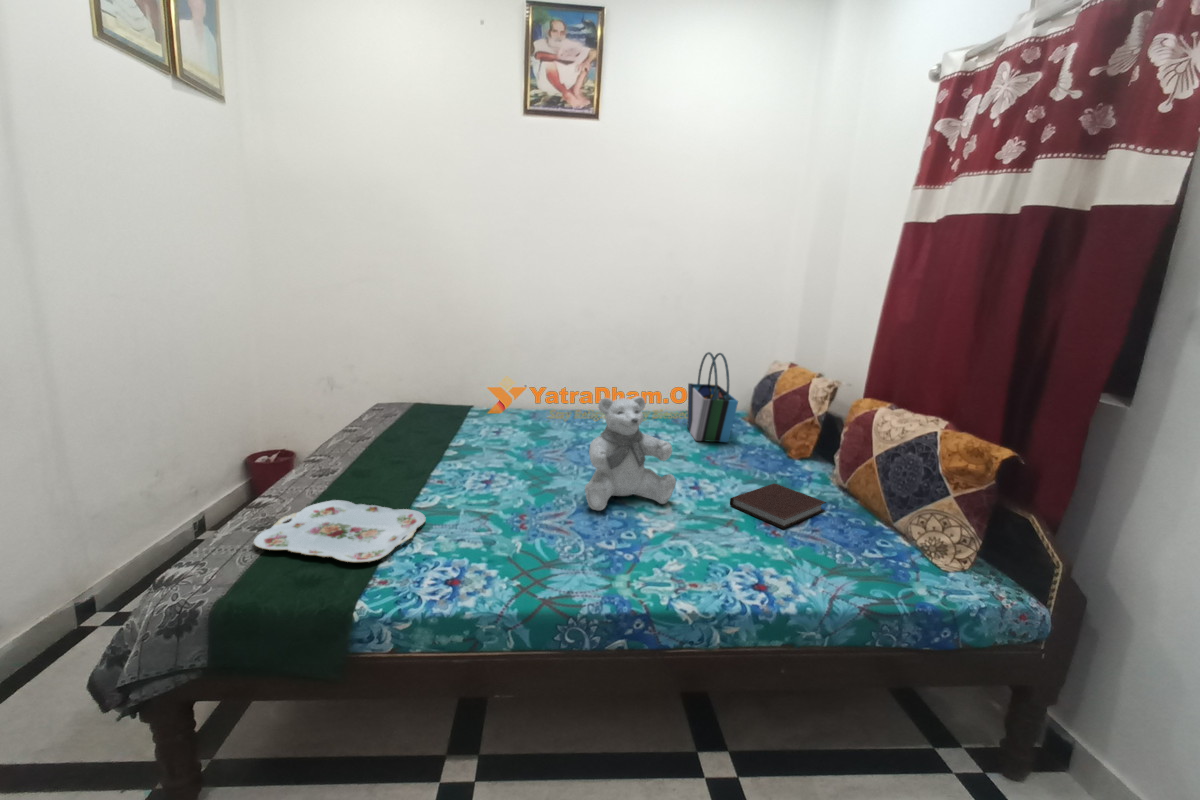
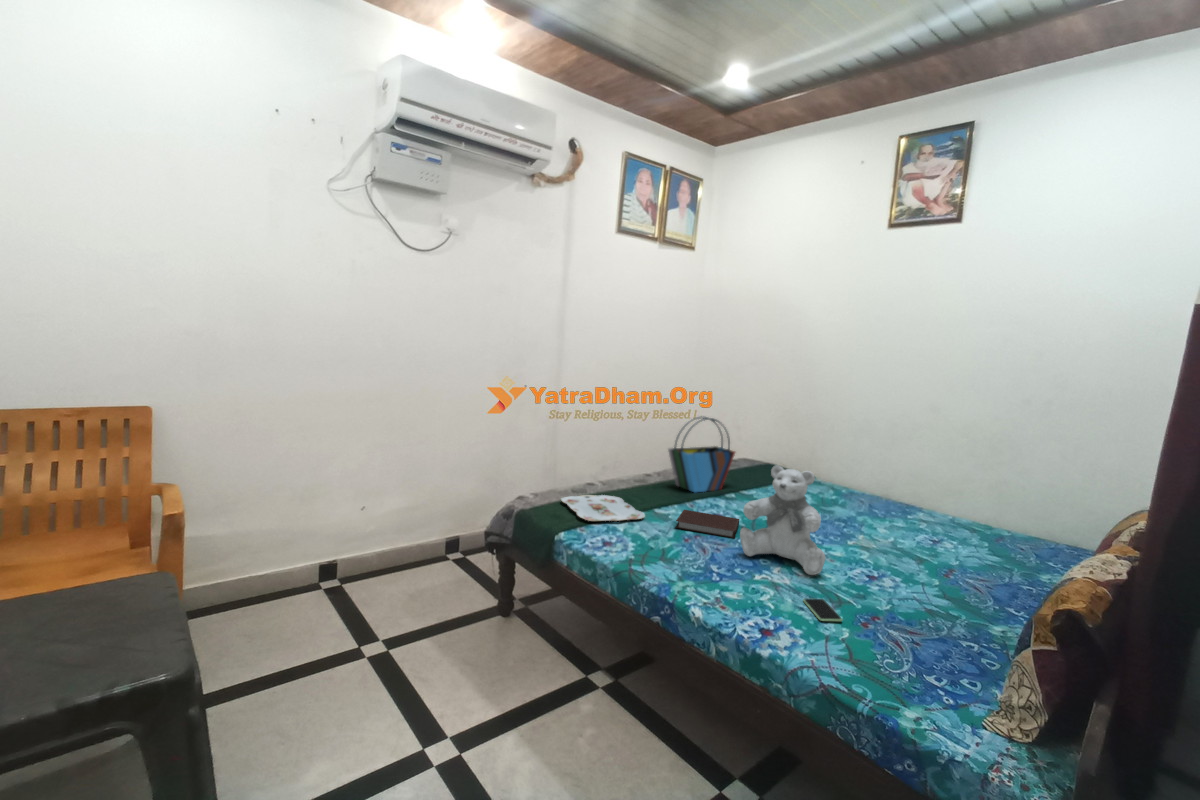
tote bag: present [688,352,738,442] -> present [668,416,735,492]
notebook: present [730,483,826,529] -> present [675,510,739,538]
smartphone: none [712,524,764,547] -> present [803,599,842,621]

